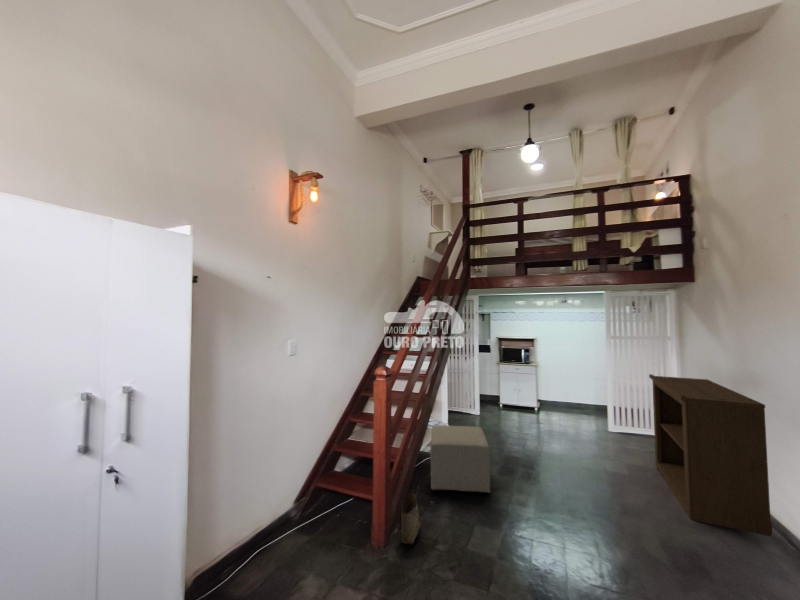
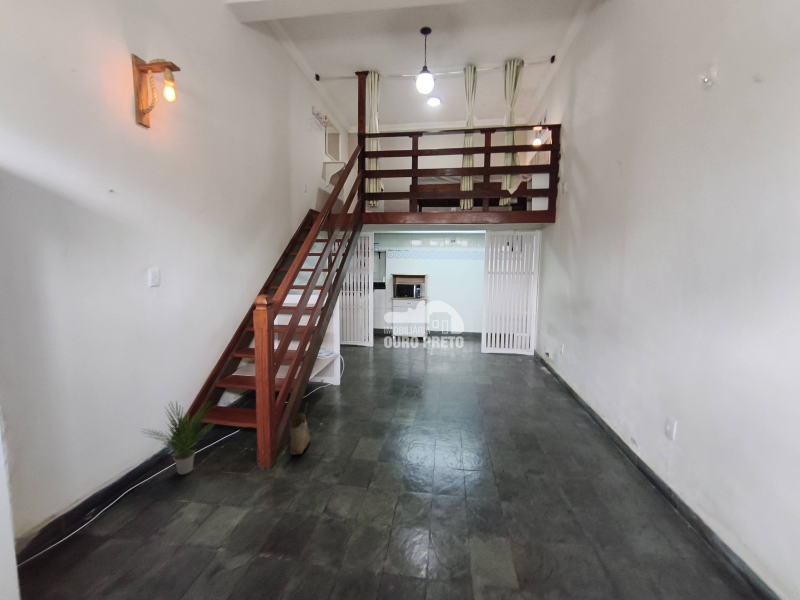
bookshelf: present [649,374,773,536] -> none [512,302,582,411]
ottoman: present [430,425,490,493] -> none [321,354,377,412]
potted plant: none [268,467,333,548] -> present [151,406,211,475]

